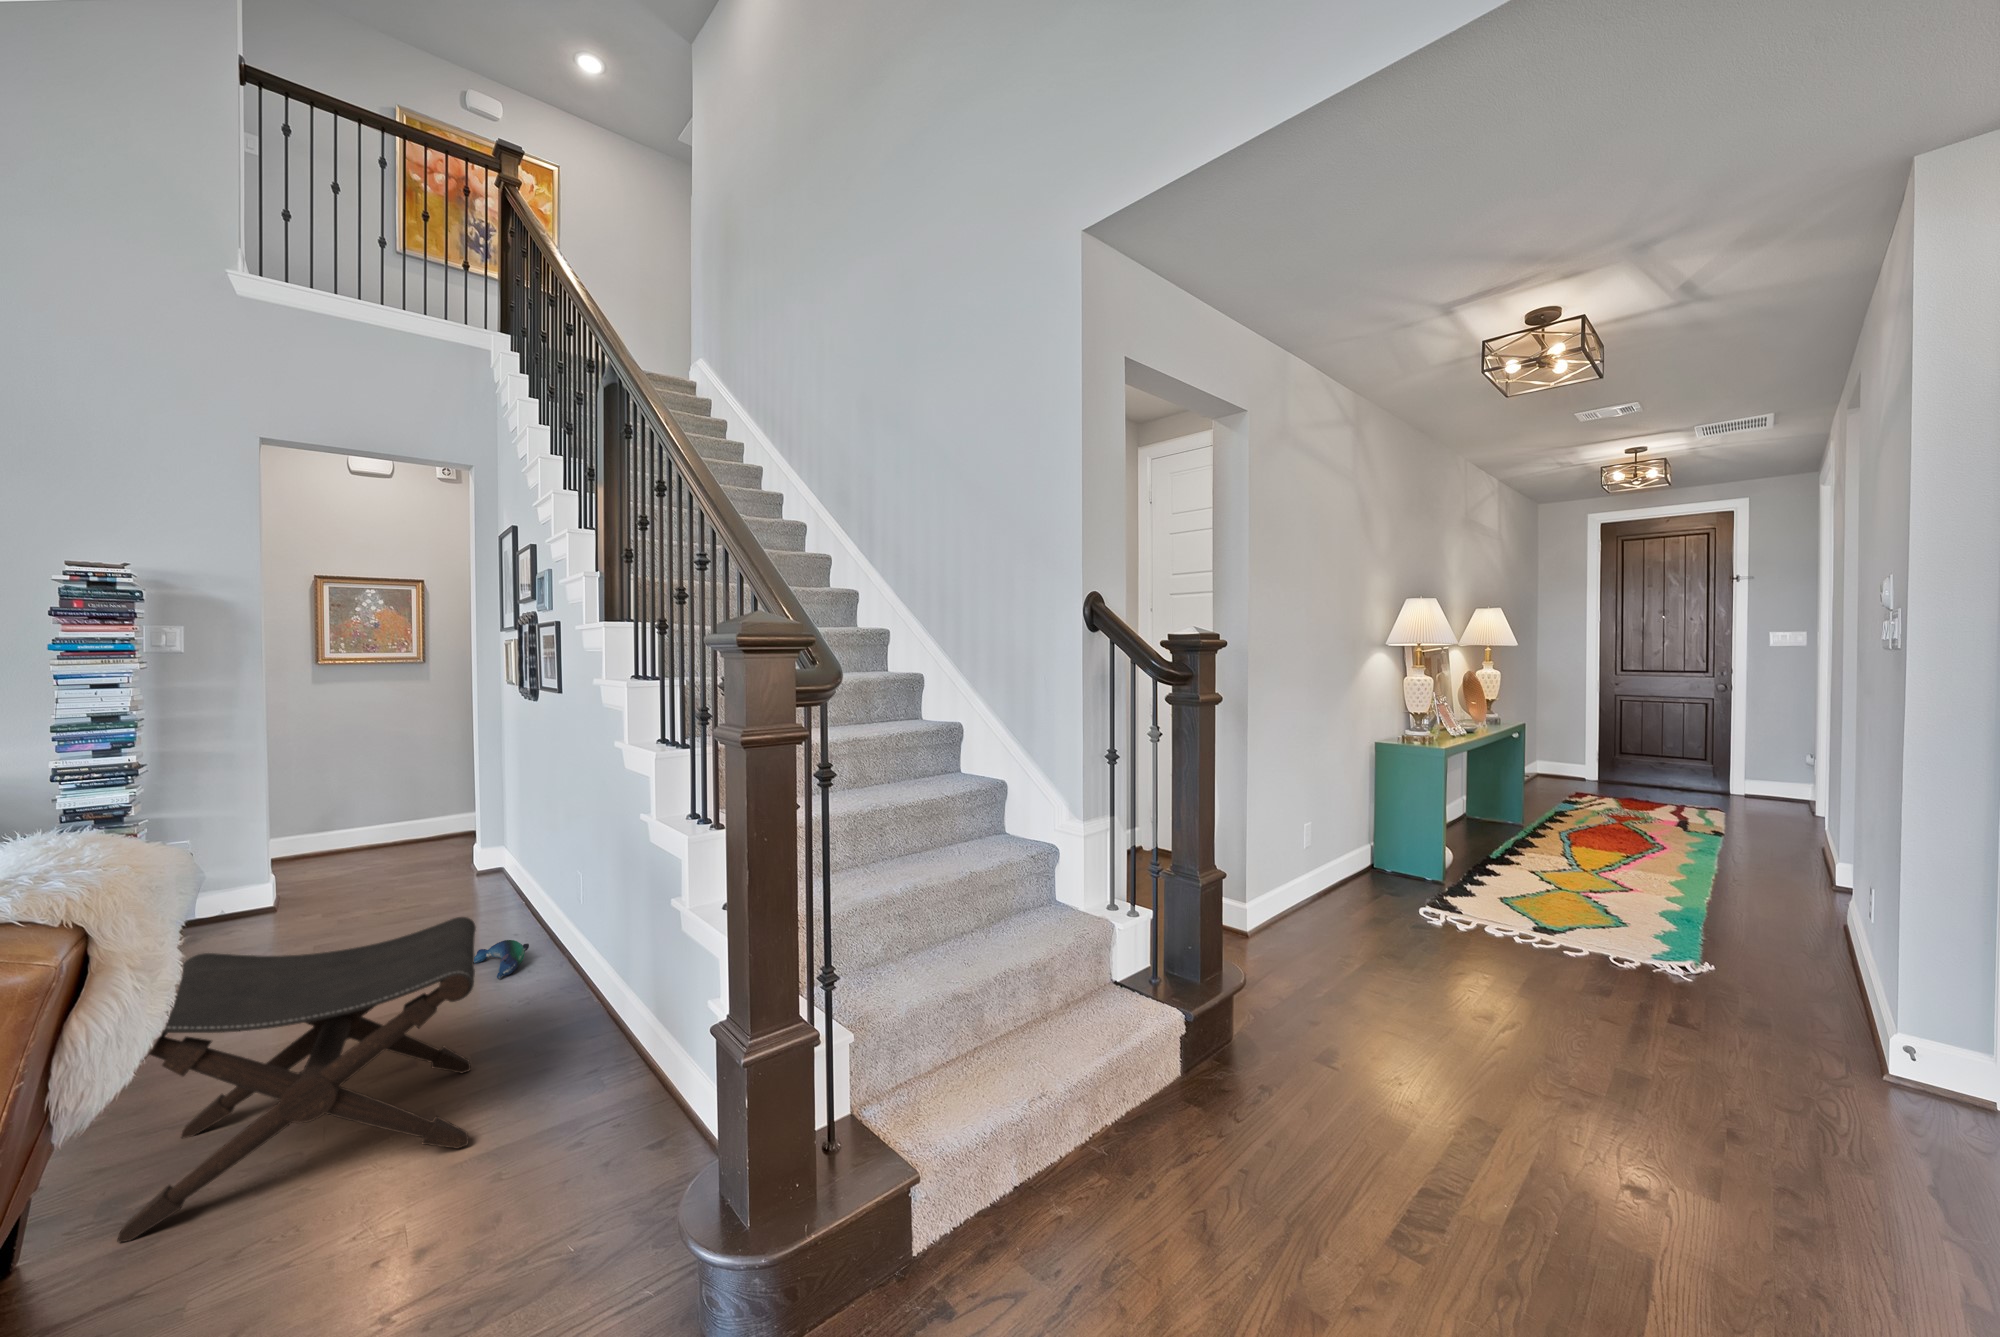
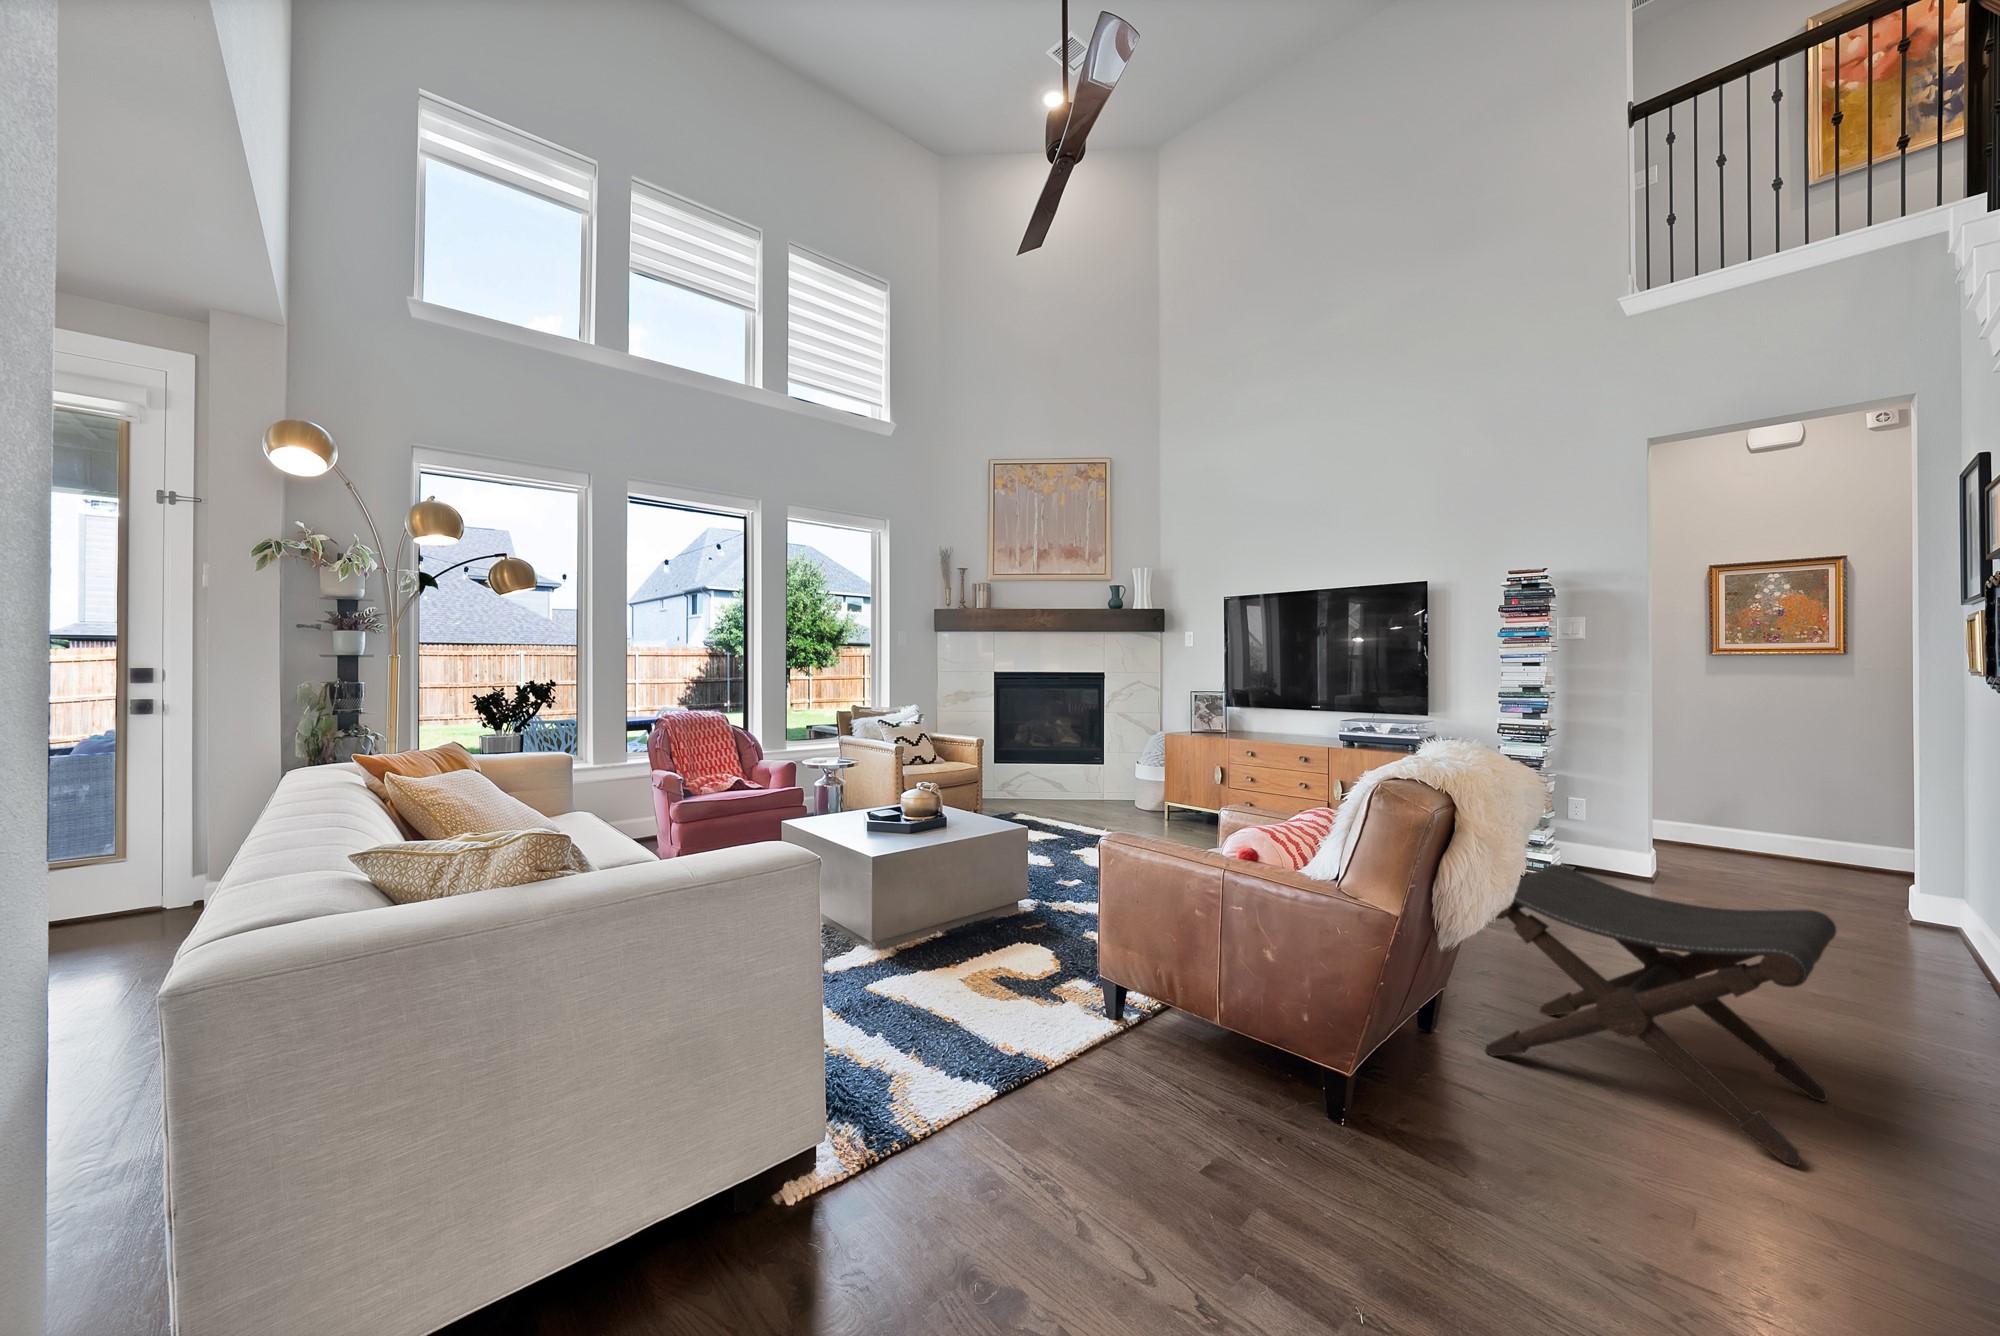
plush toy: present [474,940,529,979] -> none [1863,990,1957,1035]

